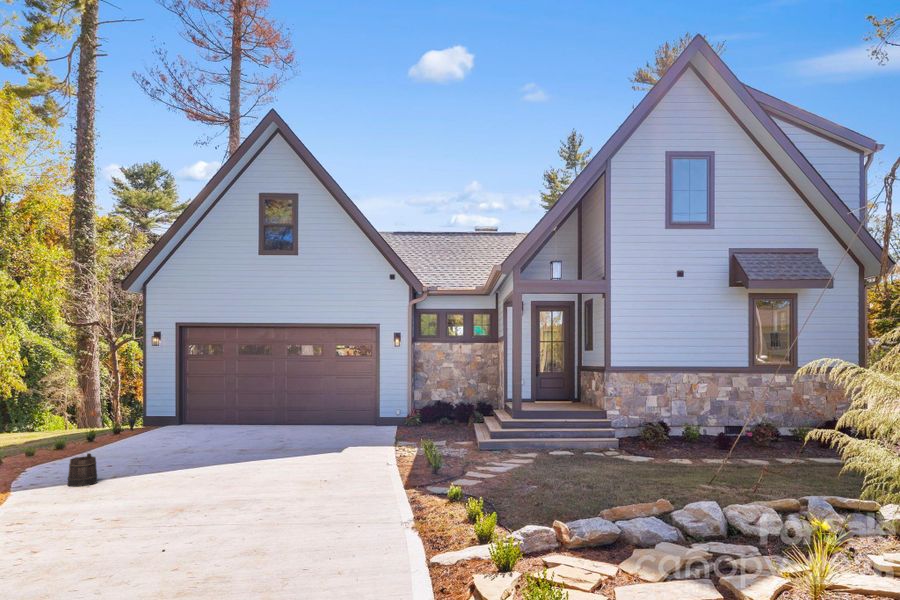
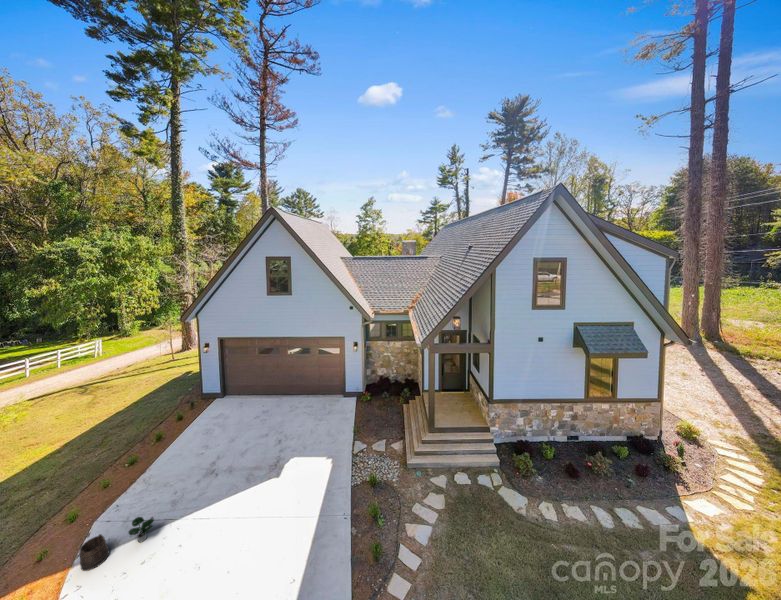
potted plant: none [120,450,149,478] -> present [128,517,154,542]

